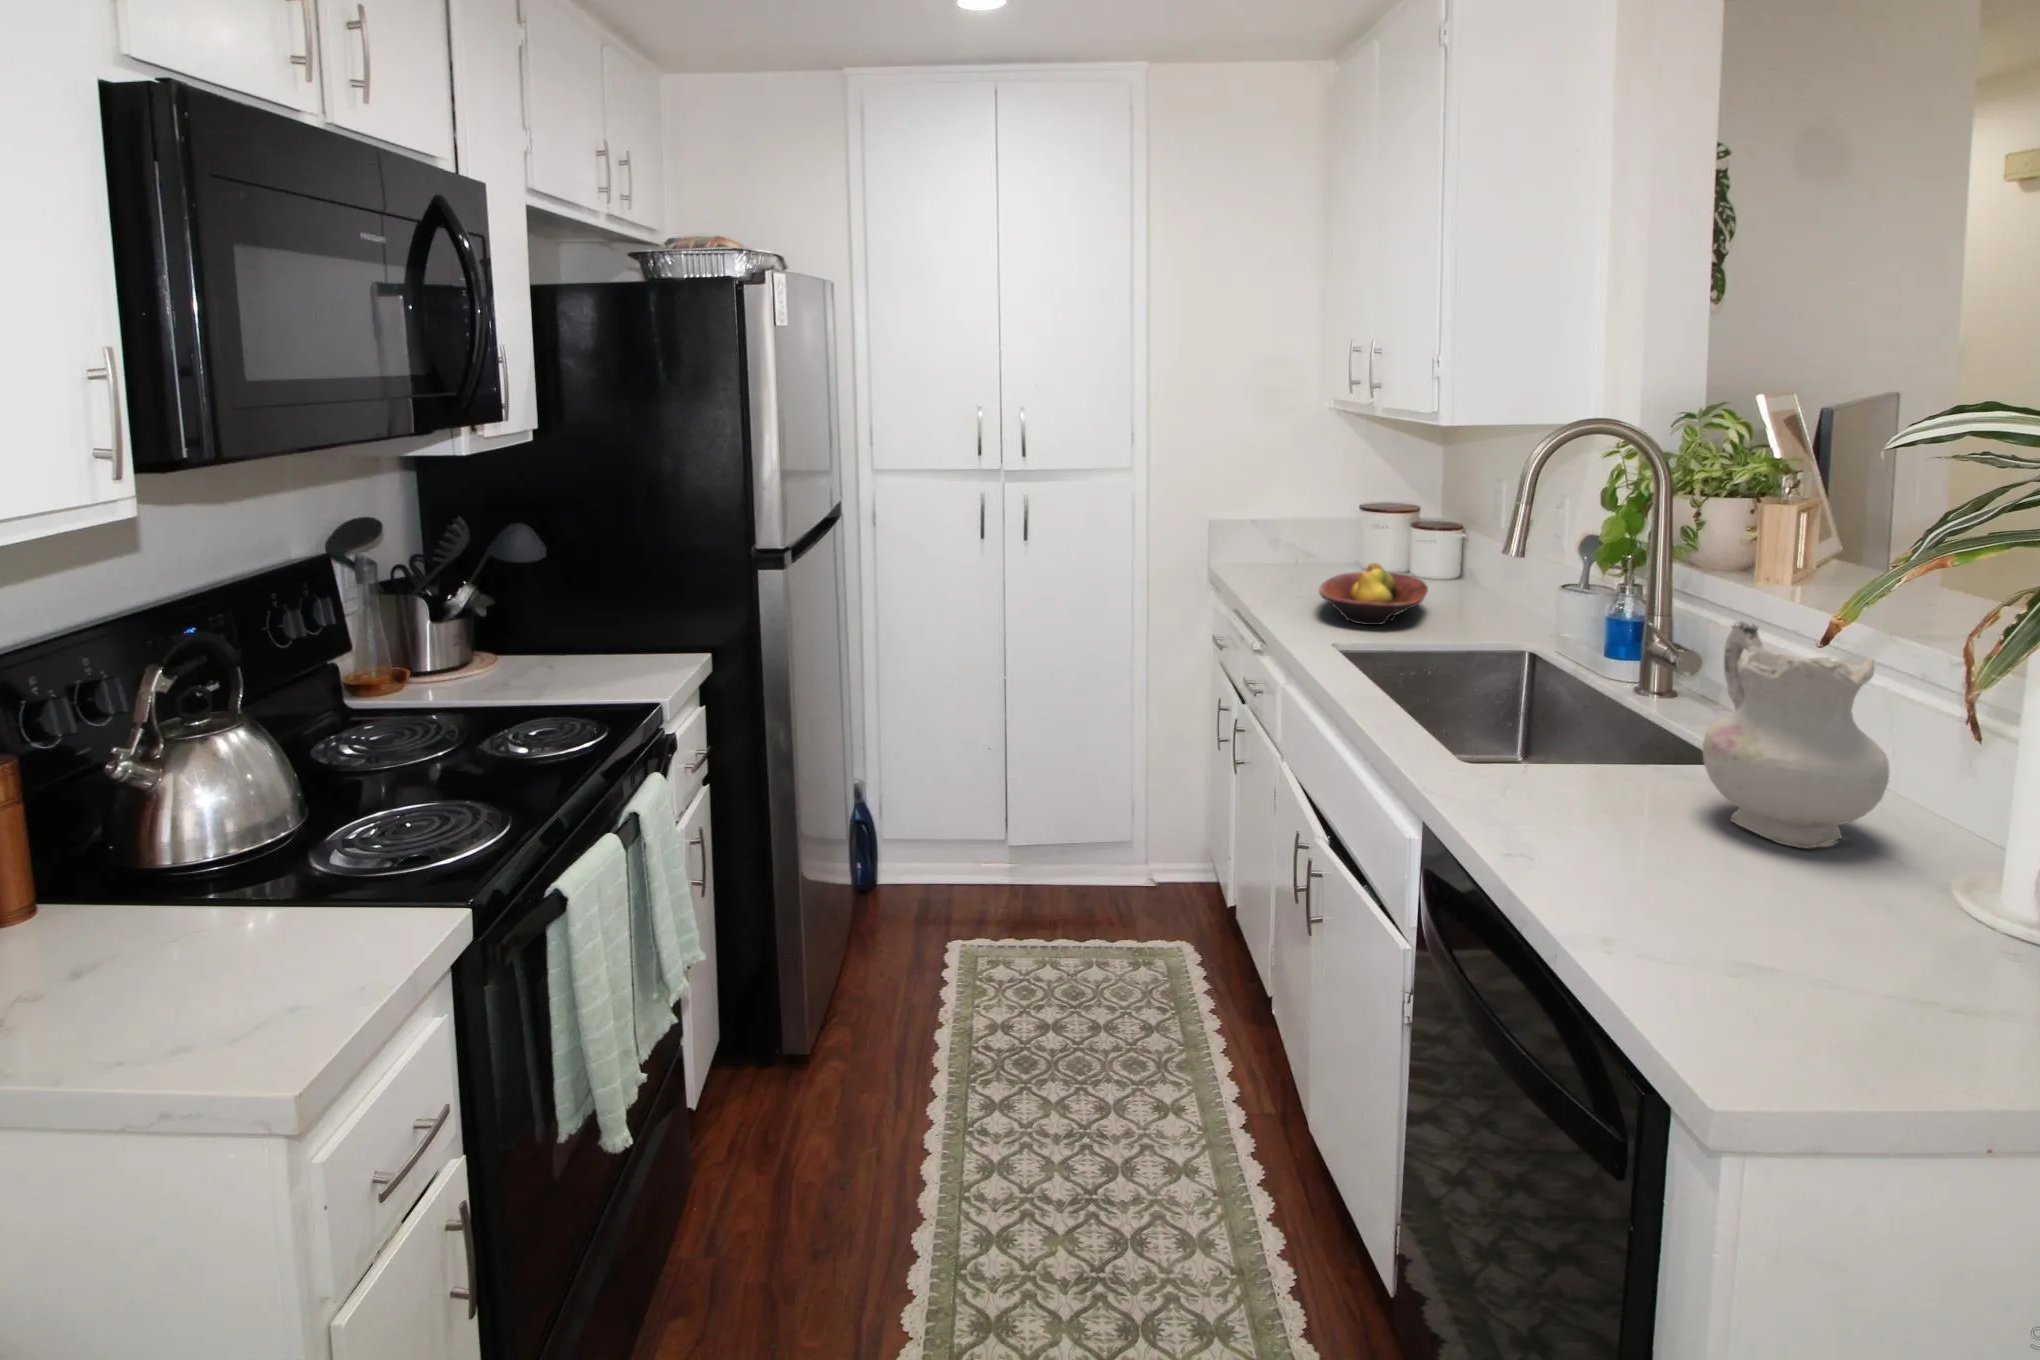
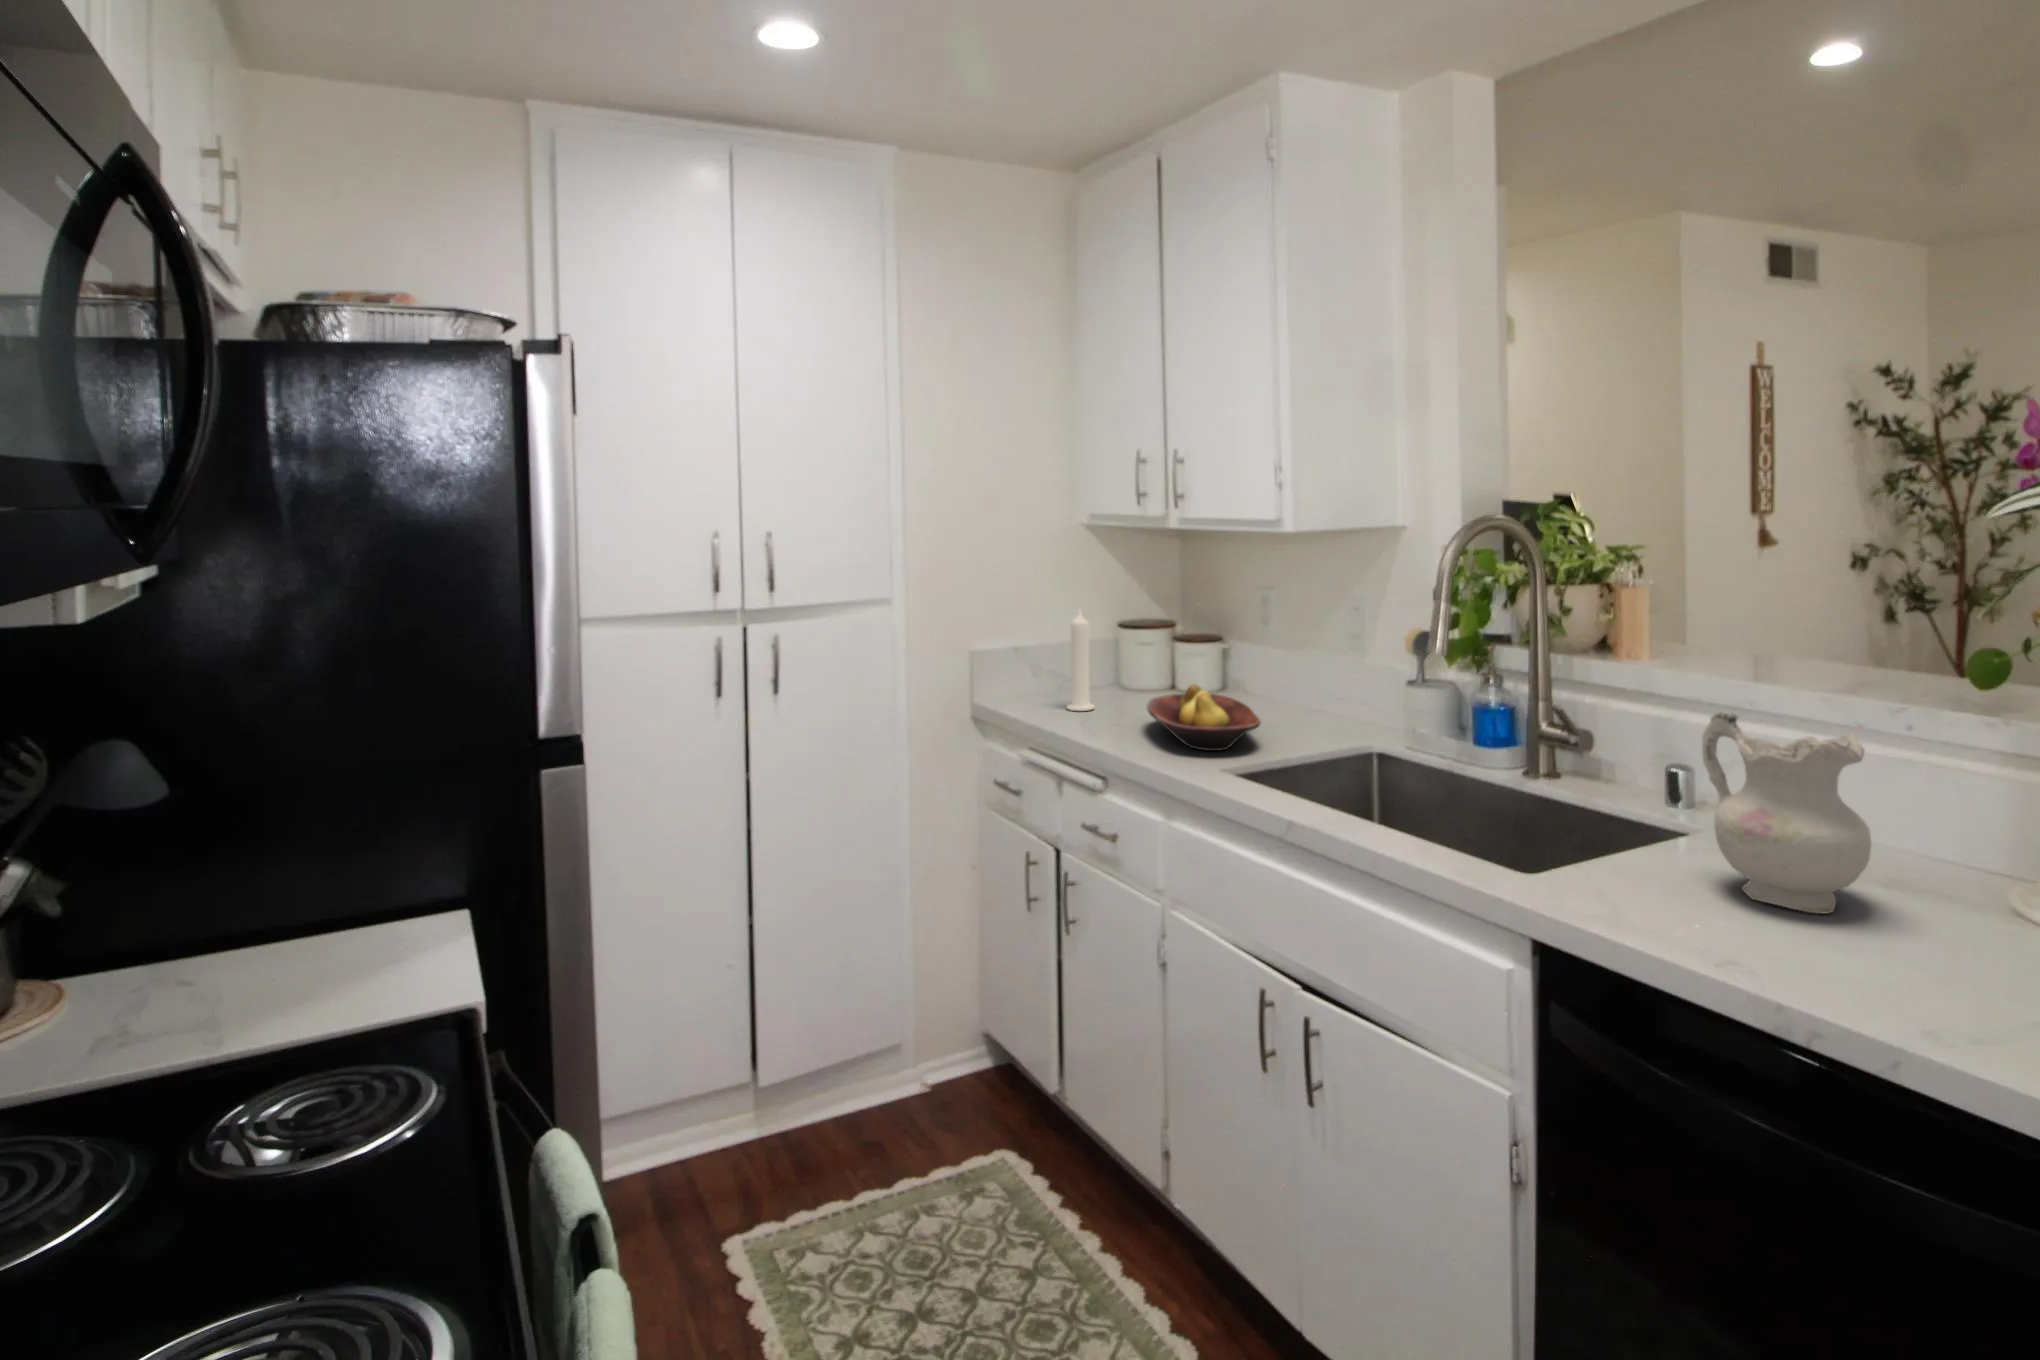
candle: none [1281,486,1308,581] -> present [1067,610,1095,711]

